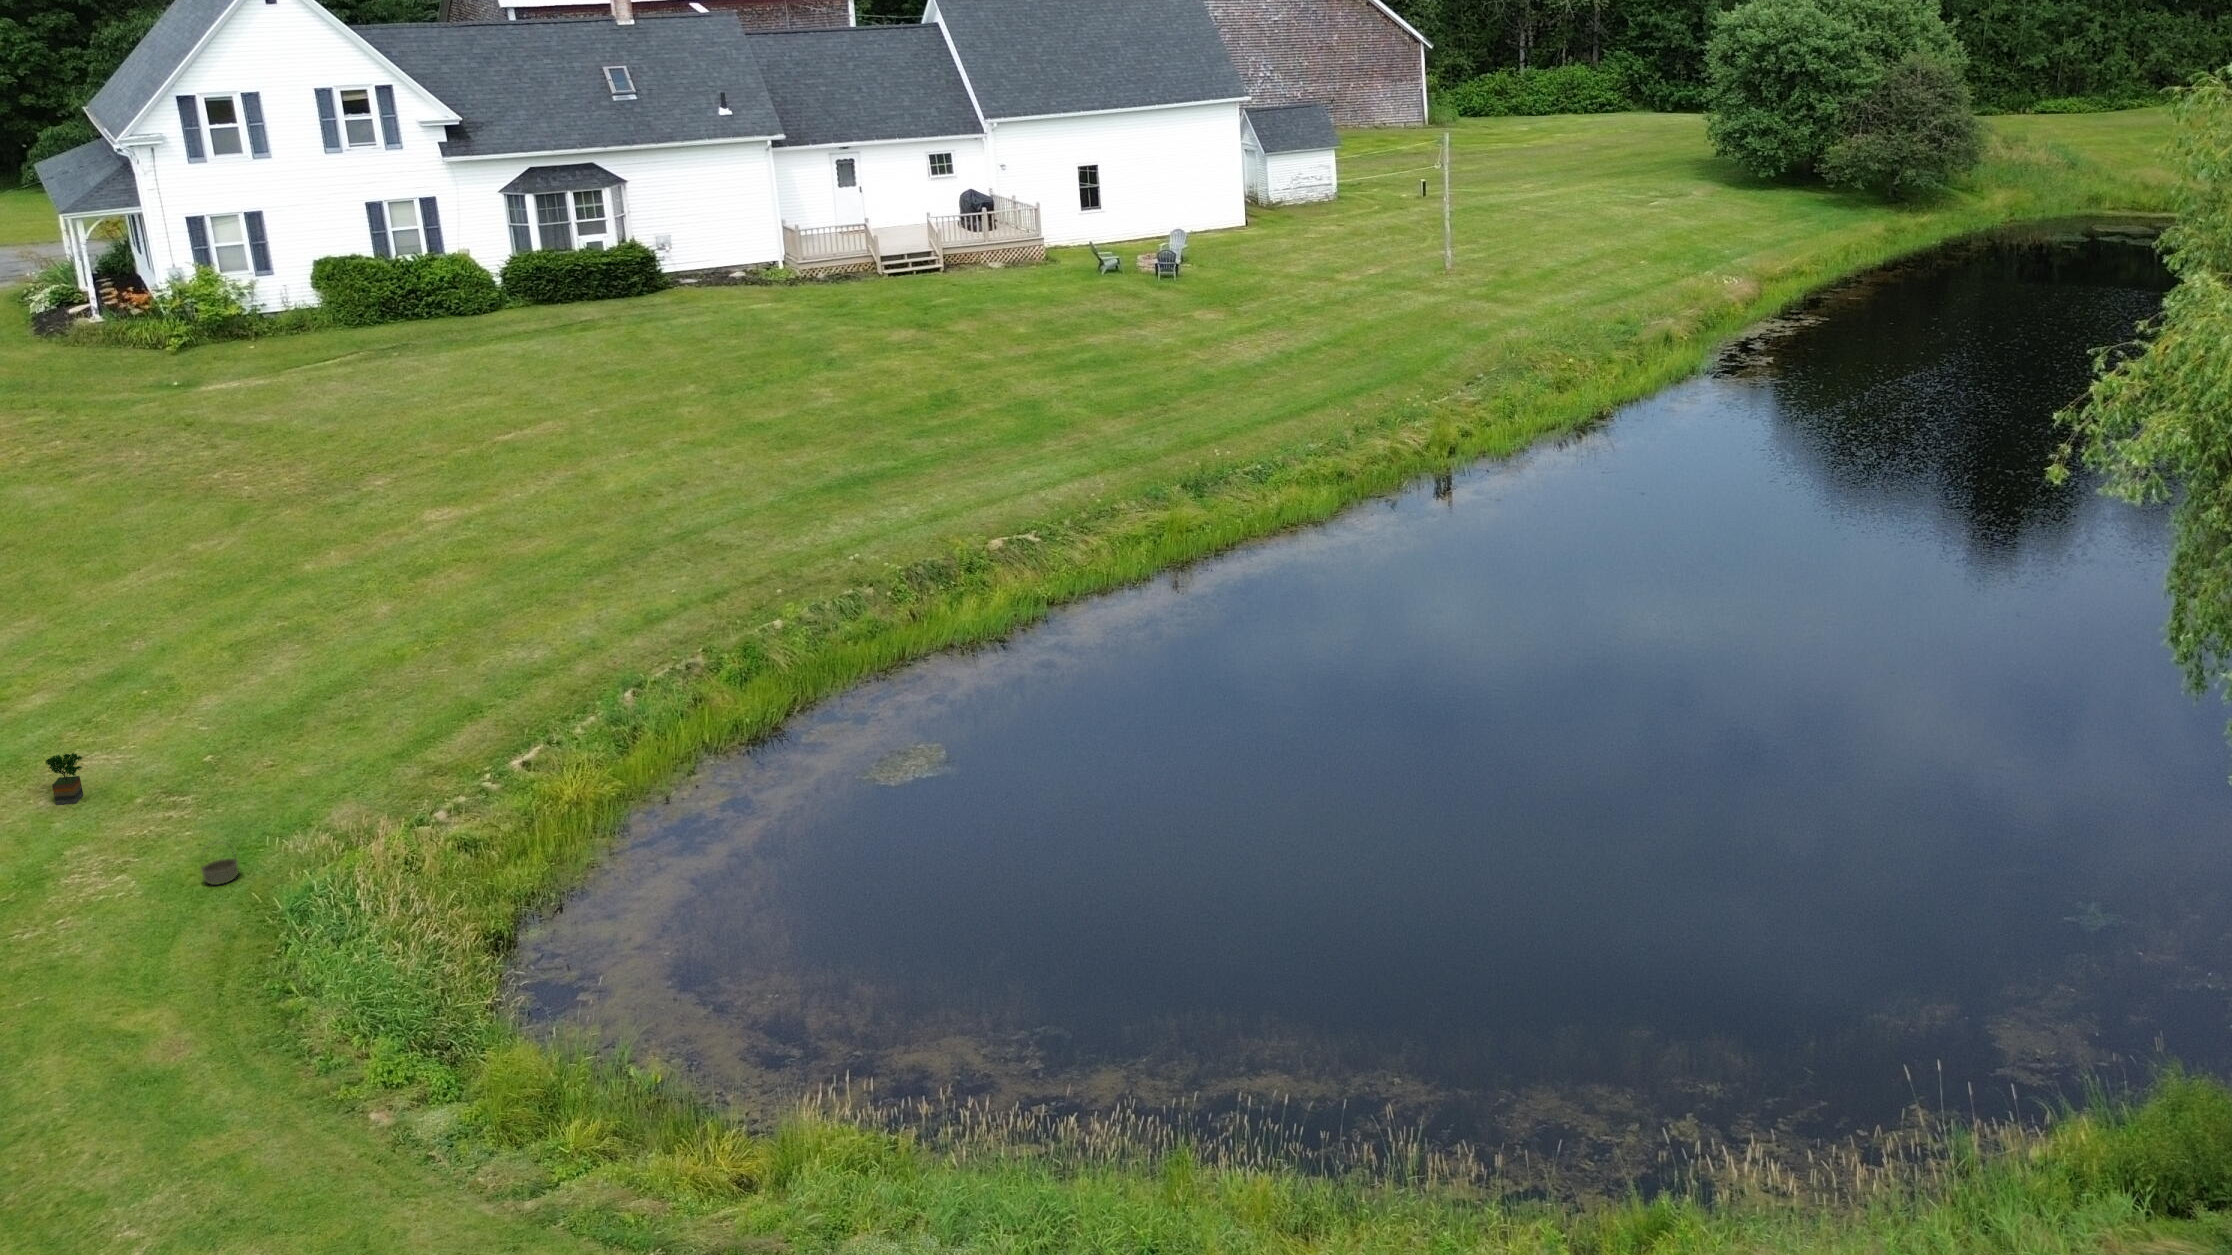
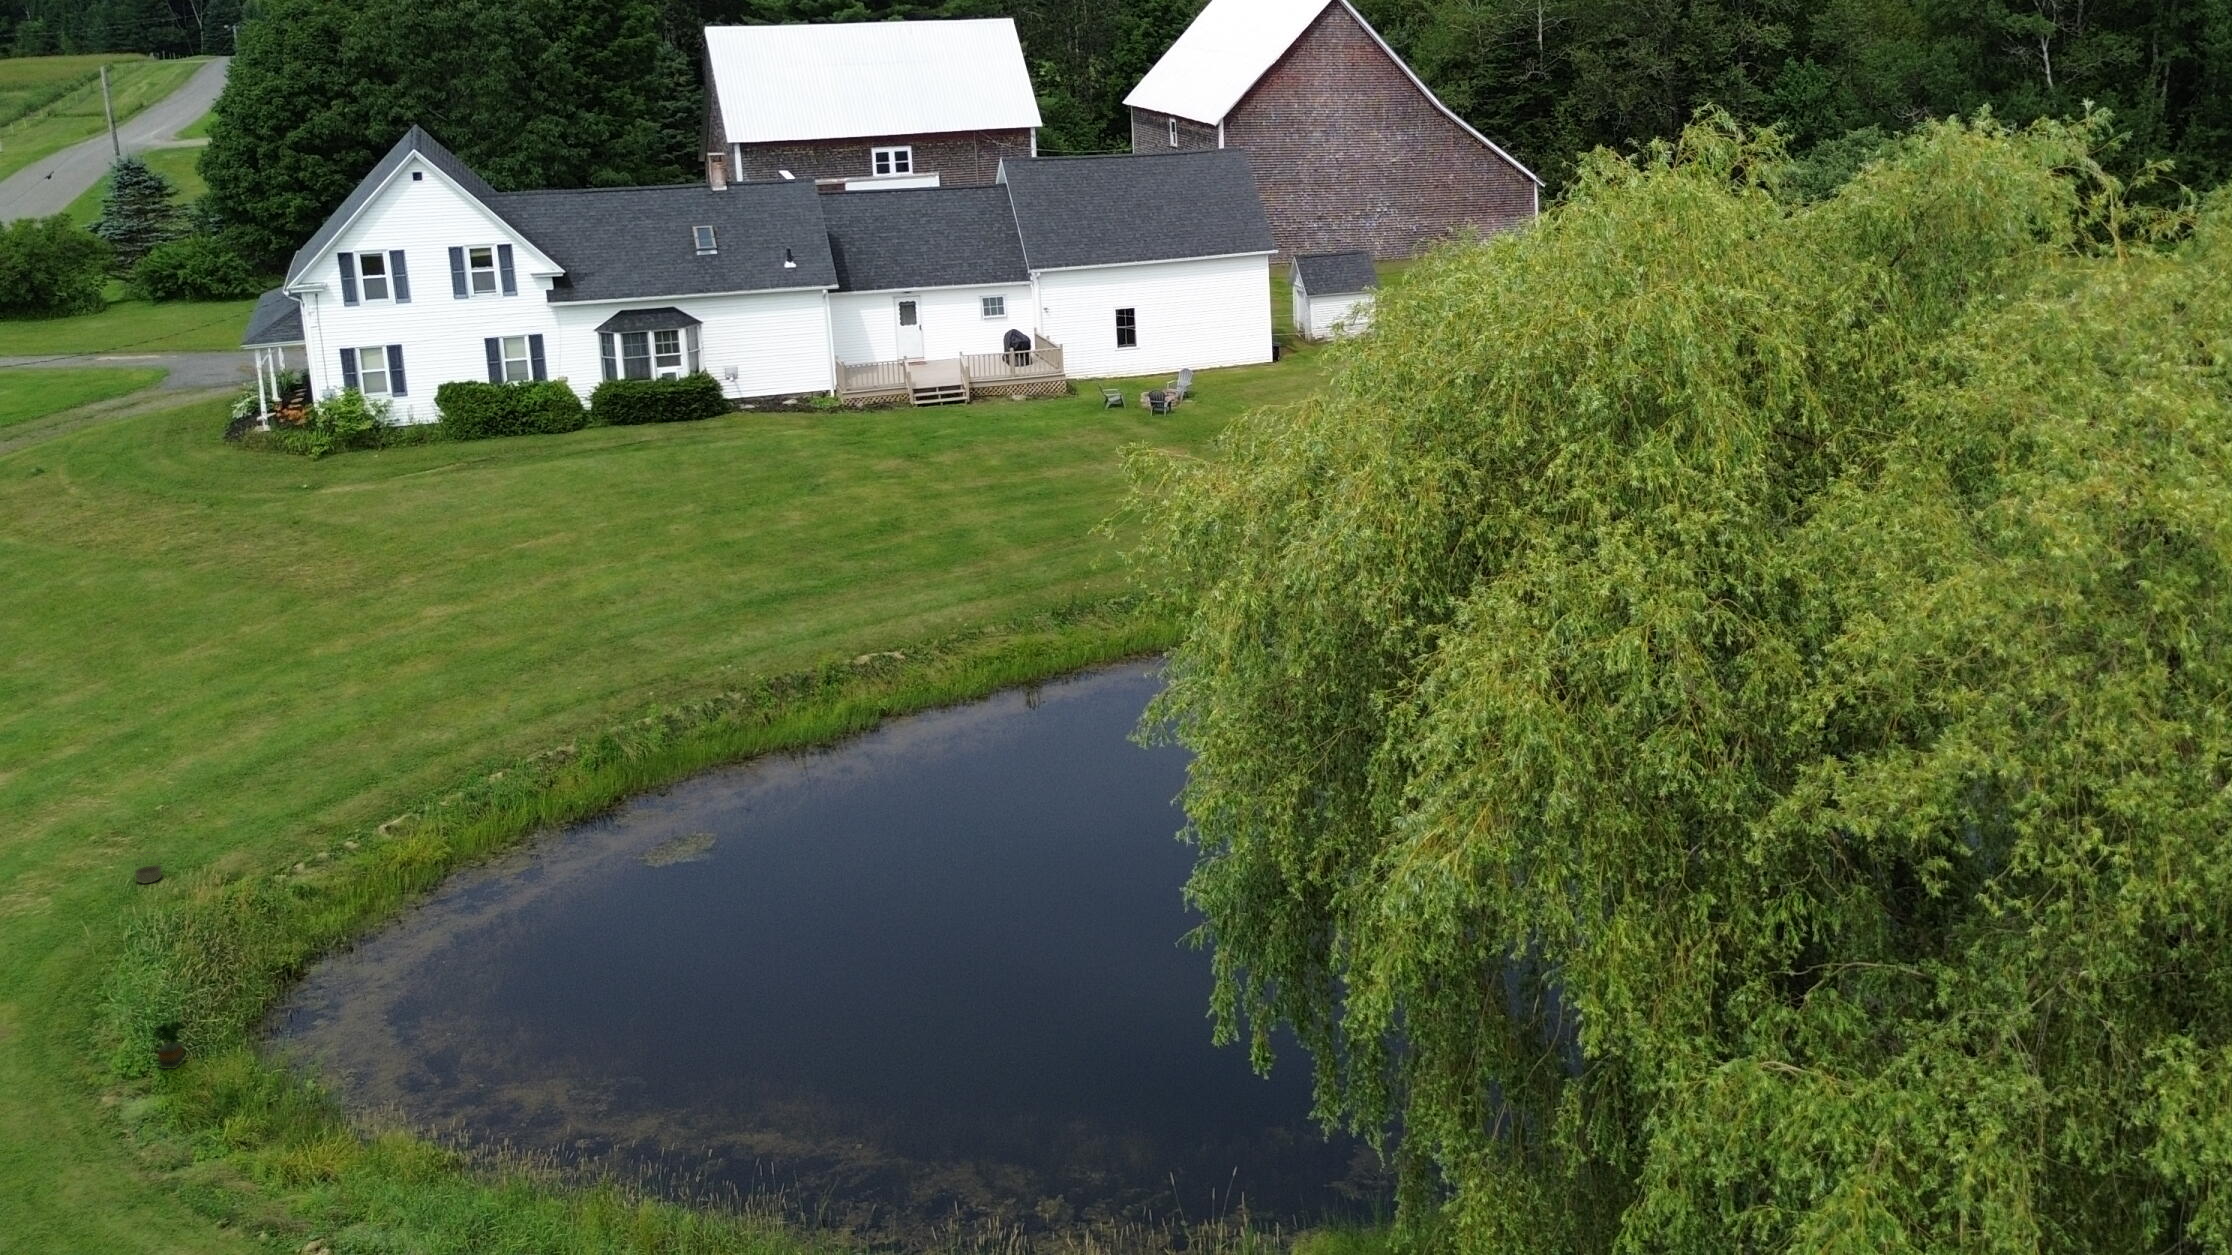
potted tree: present [45,753,83,805] -> present [154,1022,186,1069]

